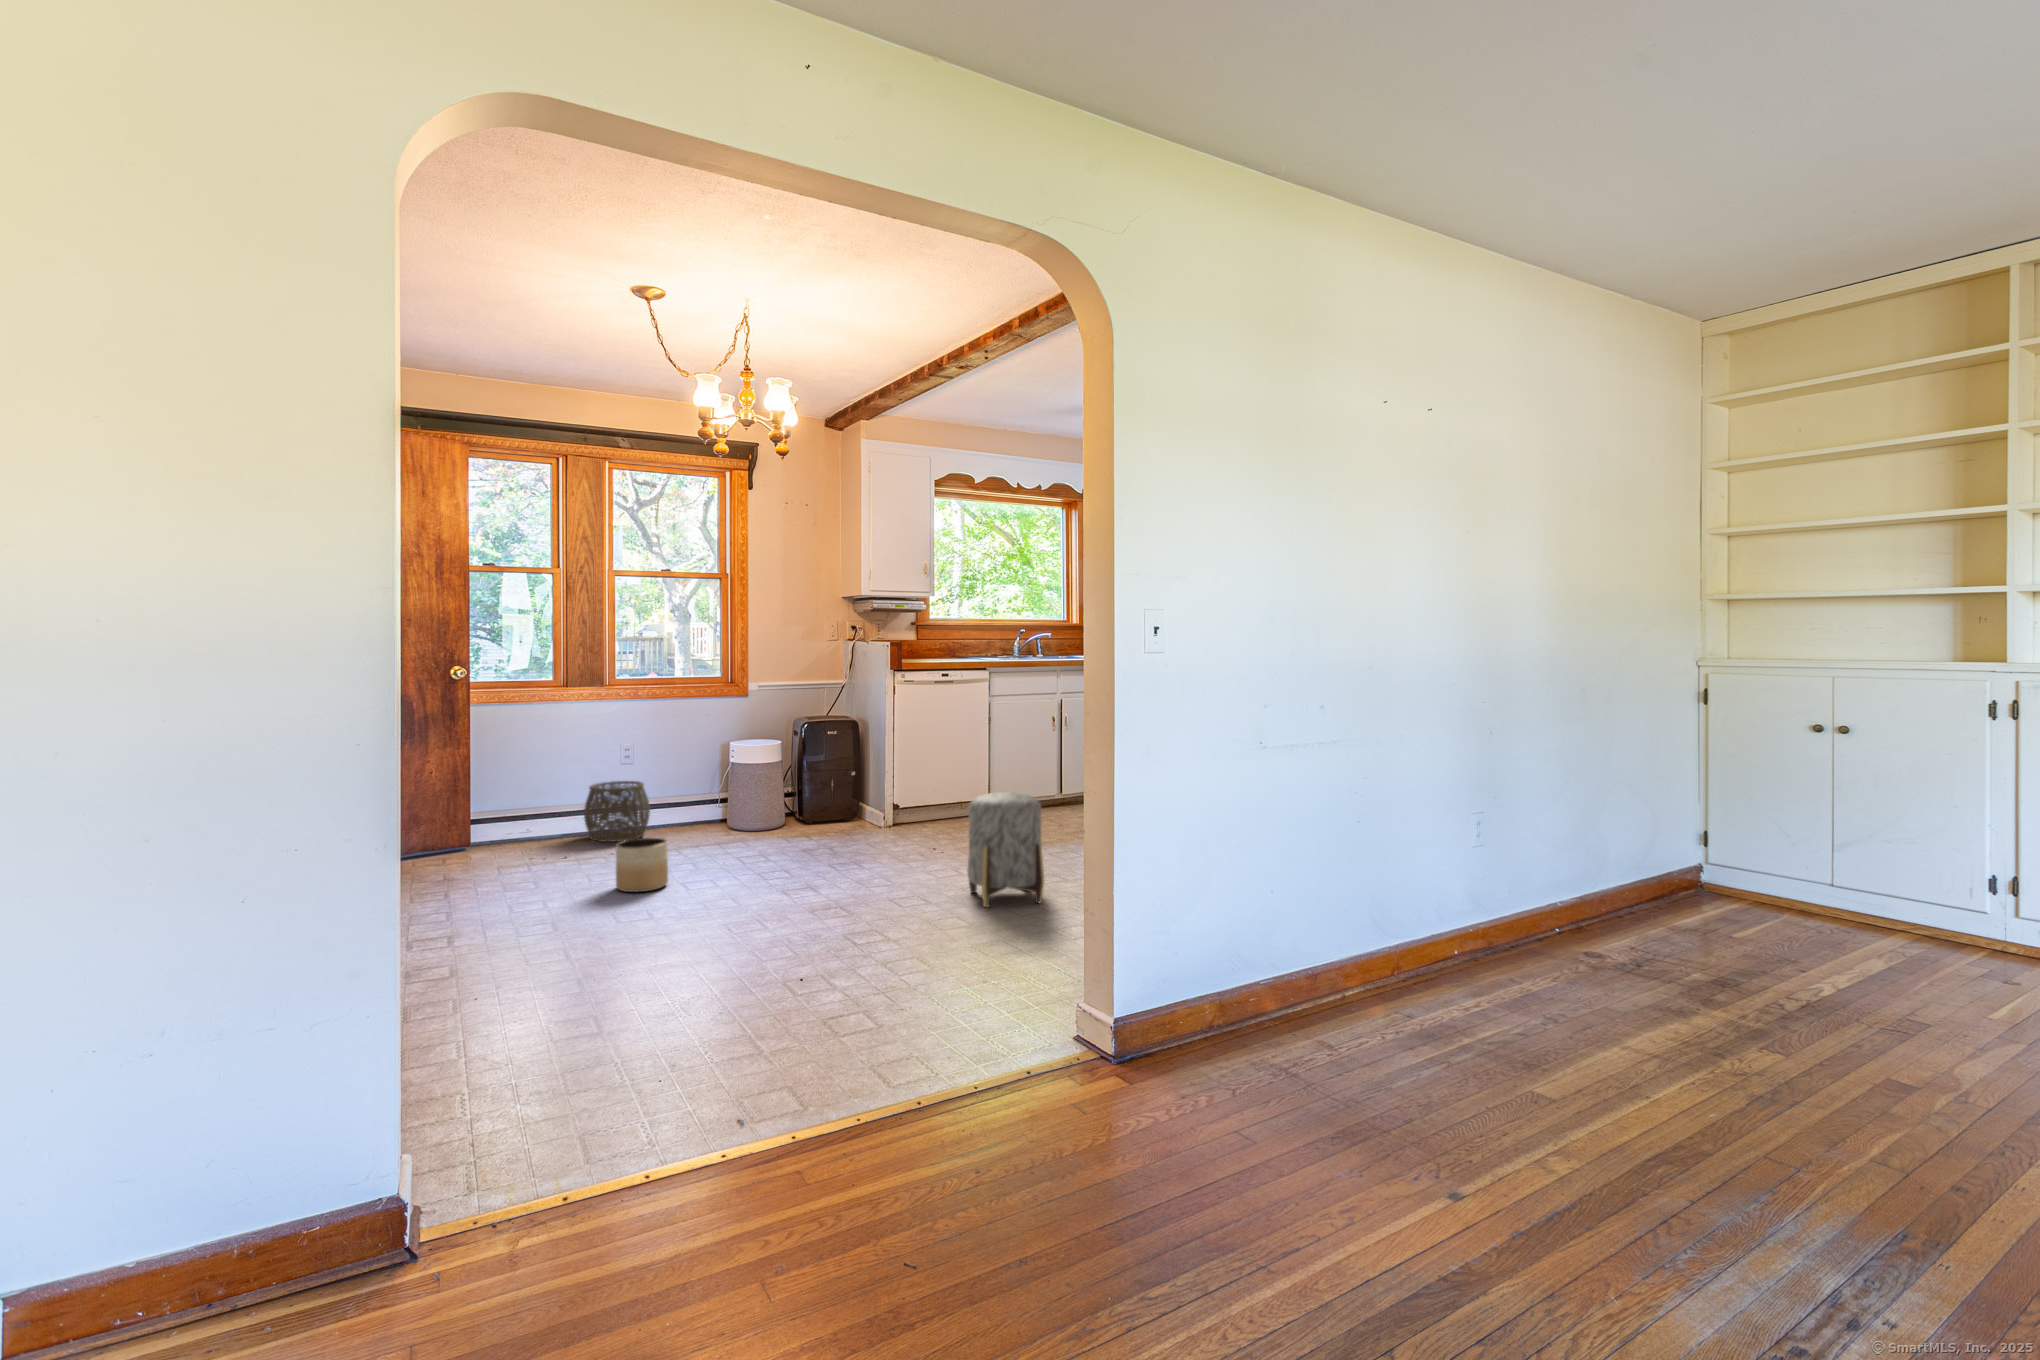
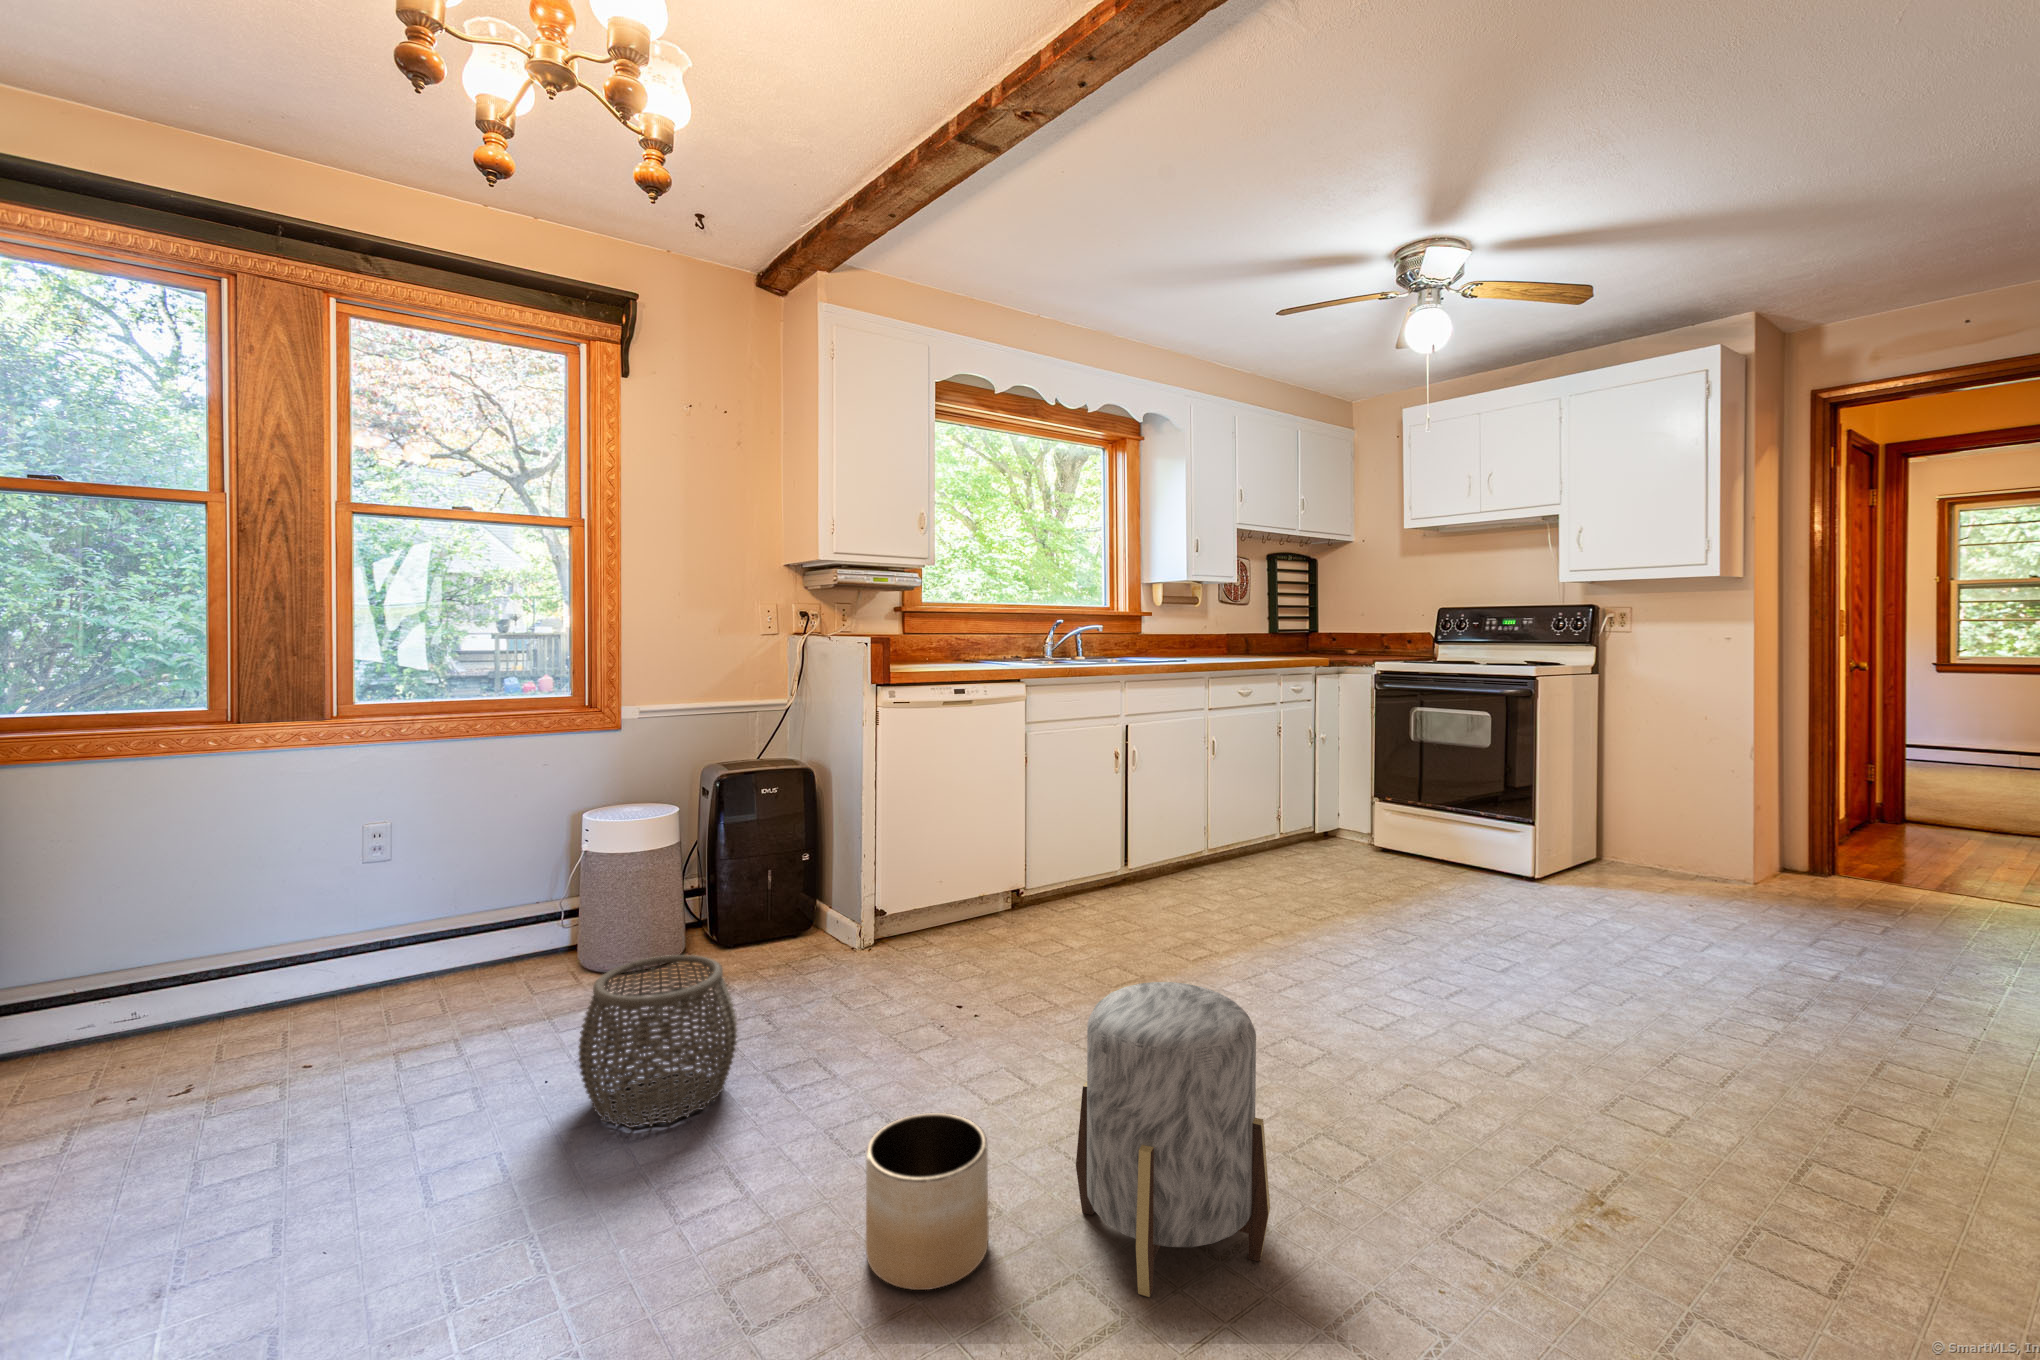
woven basket: present [584,781,650,842] -> present [579,955,737,1128]
planter: present [616,838,668,892] -> present [866,1113,989,1290]

